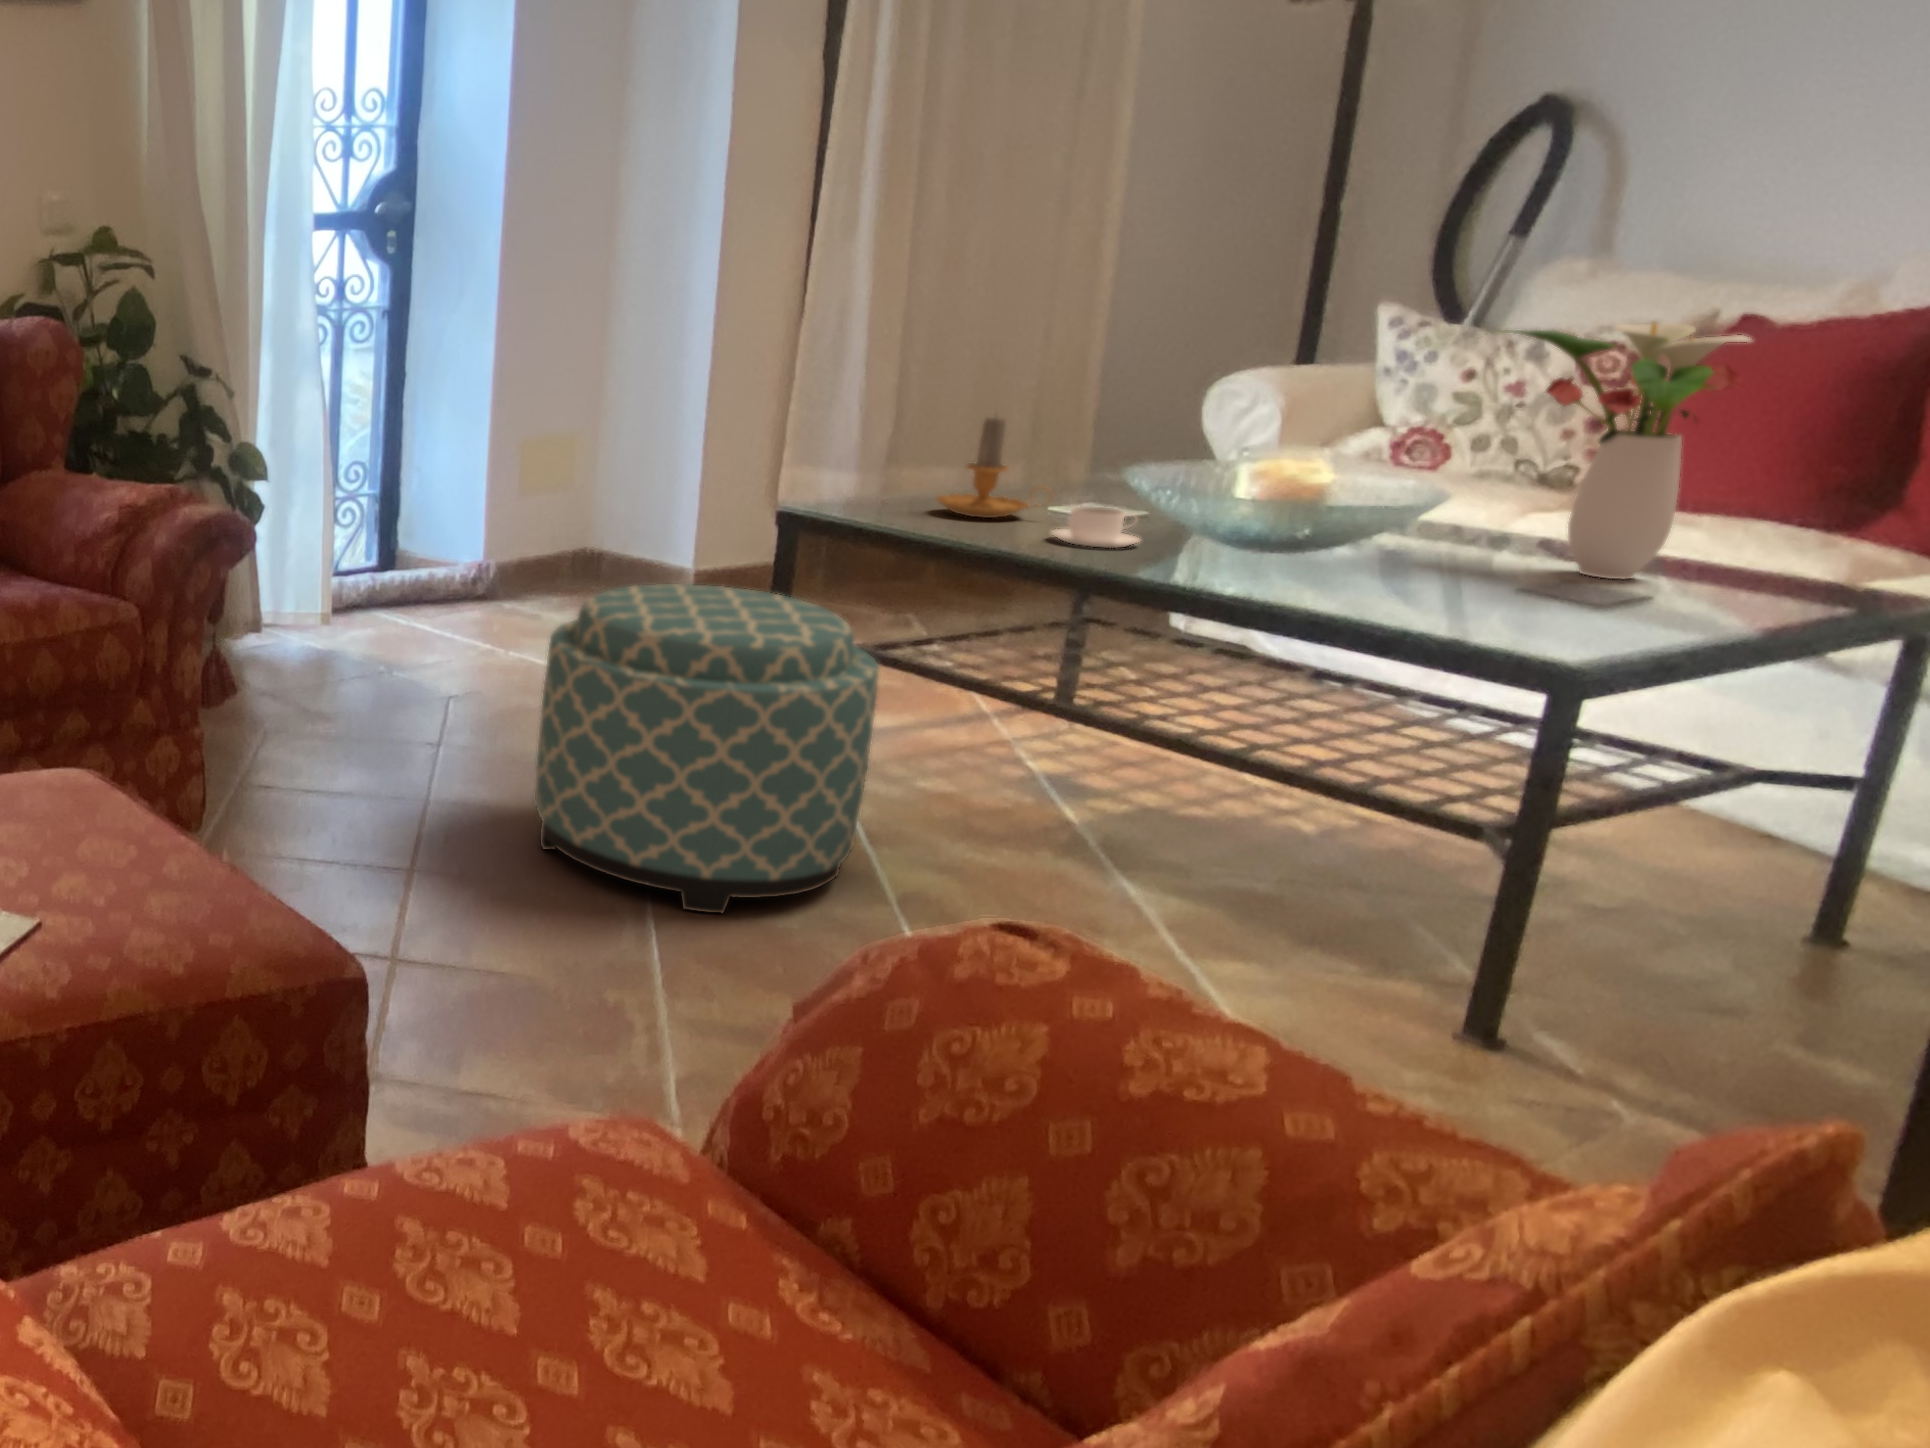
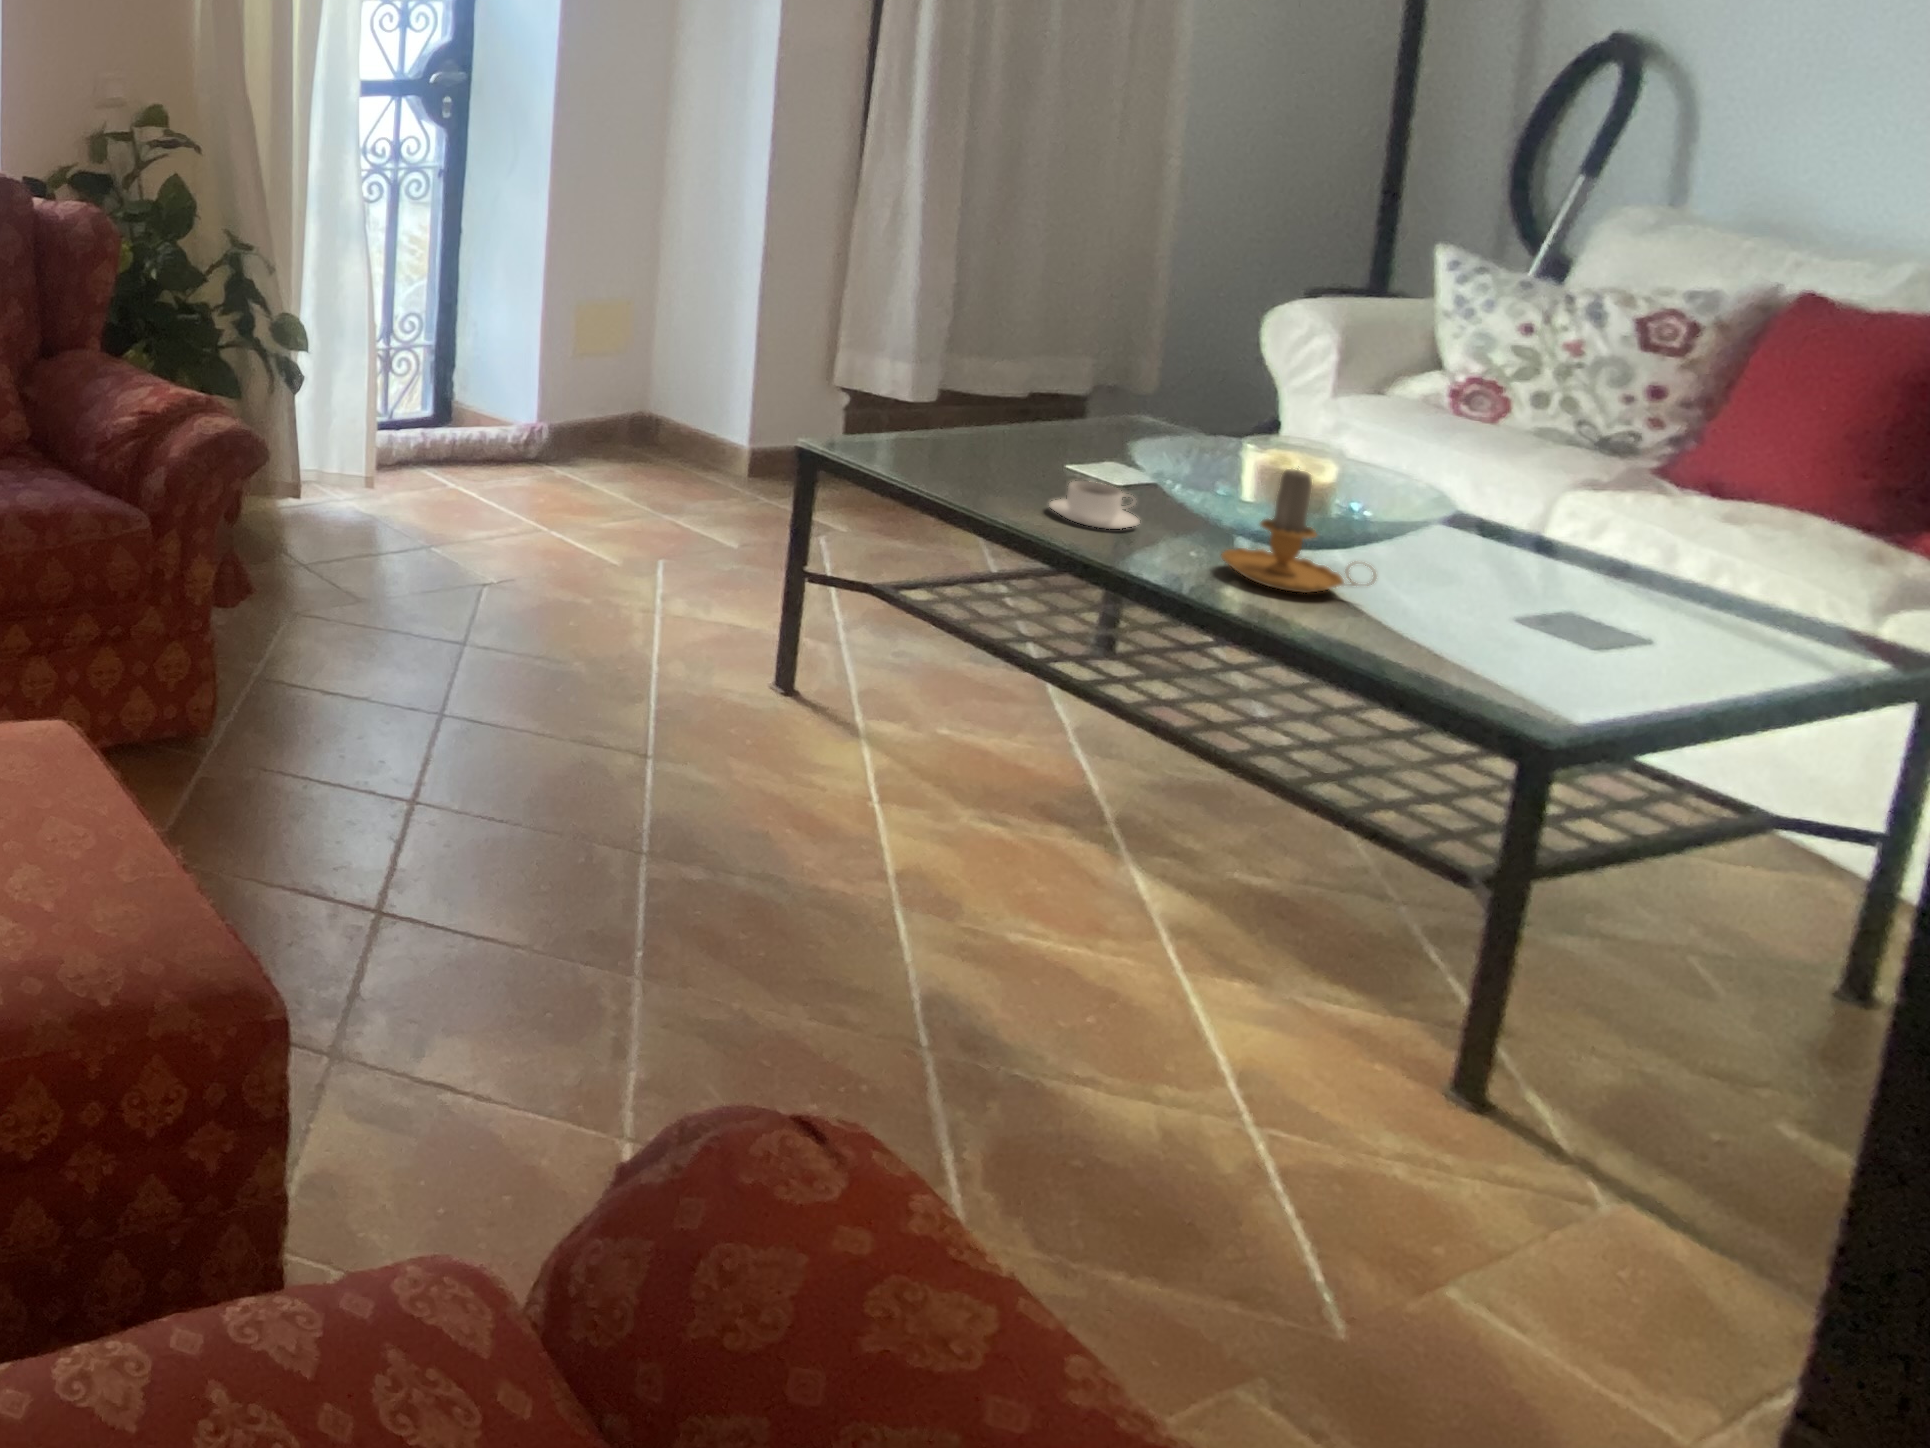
flower arrangement: present [1482,323,1750,579] -> none [1469,354,1747,620]
candle: present [936,417,1045,518] -> present [1221,469,1376,593]
ottoman: present [535,584,879,913] -> none [533,524,865,877]

